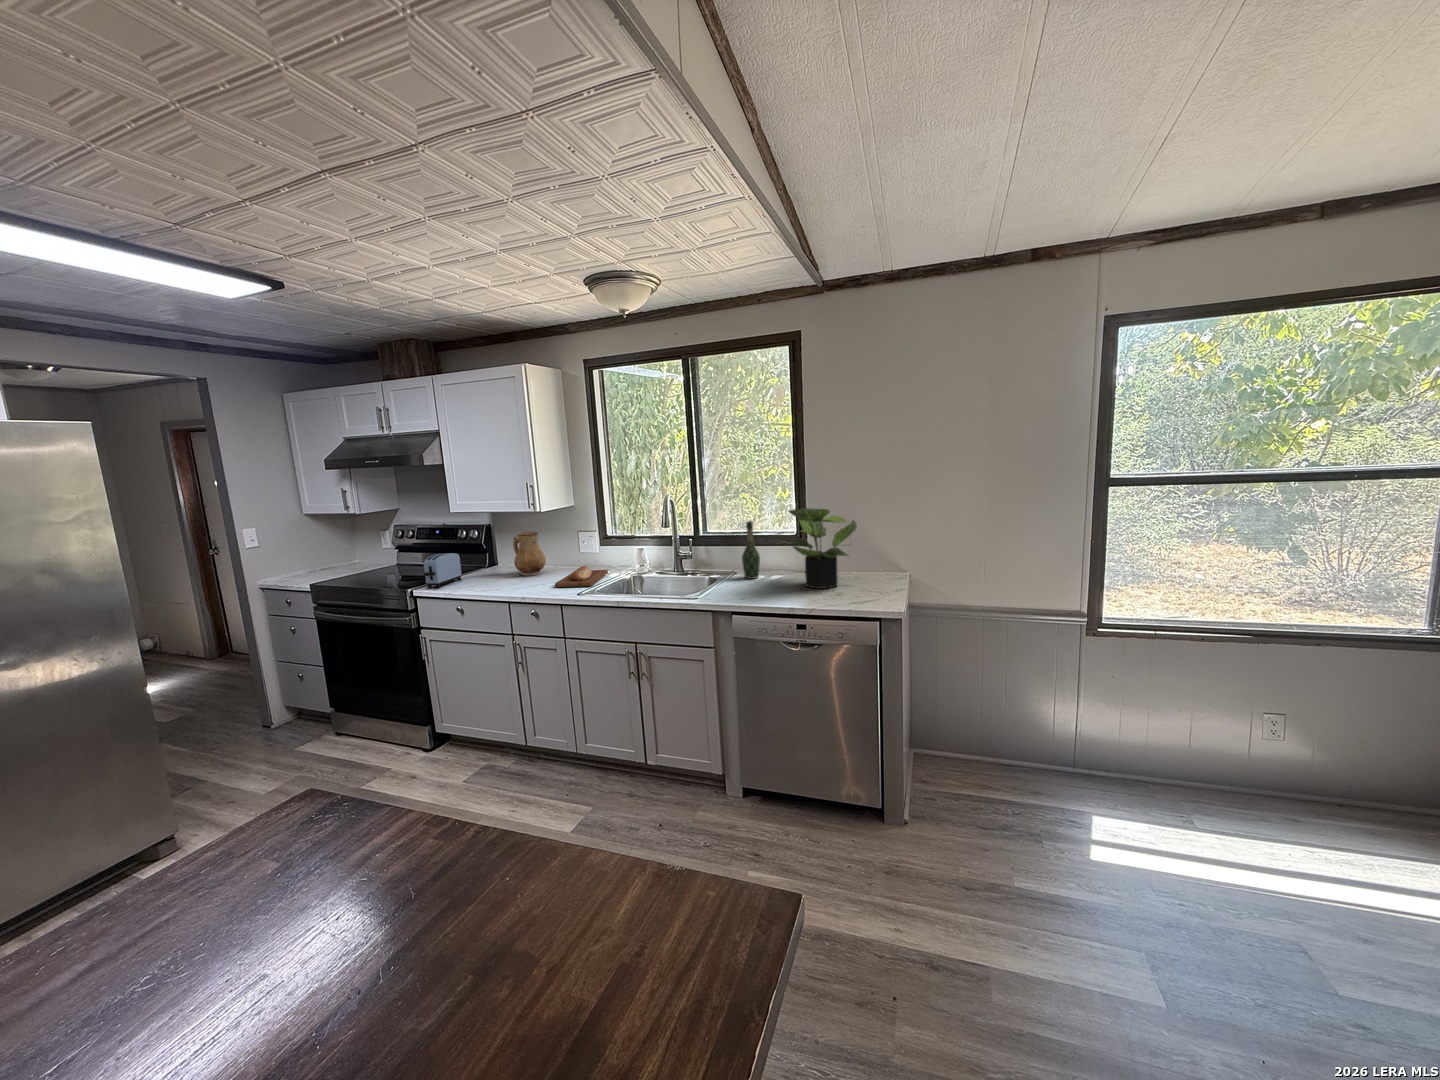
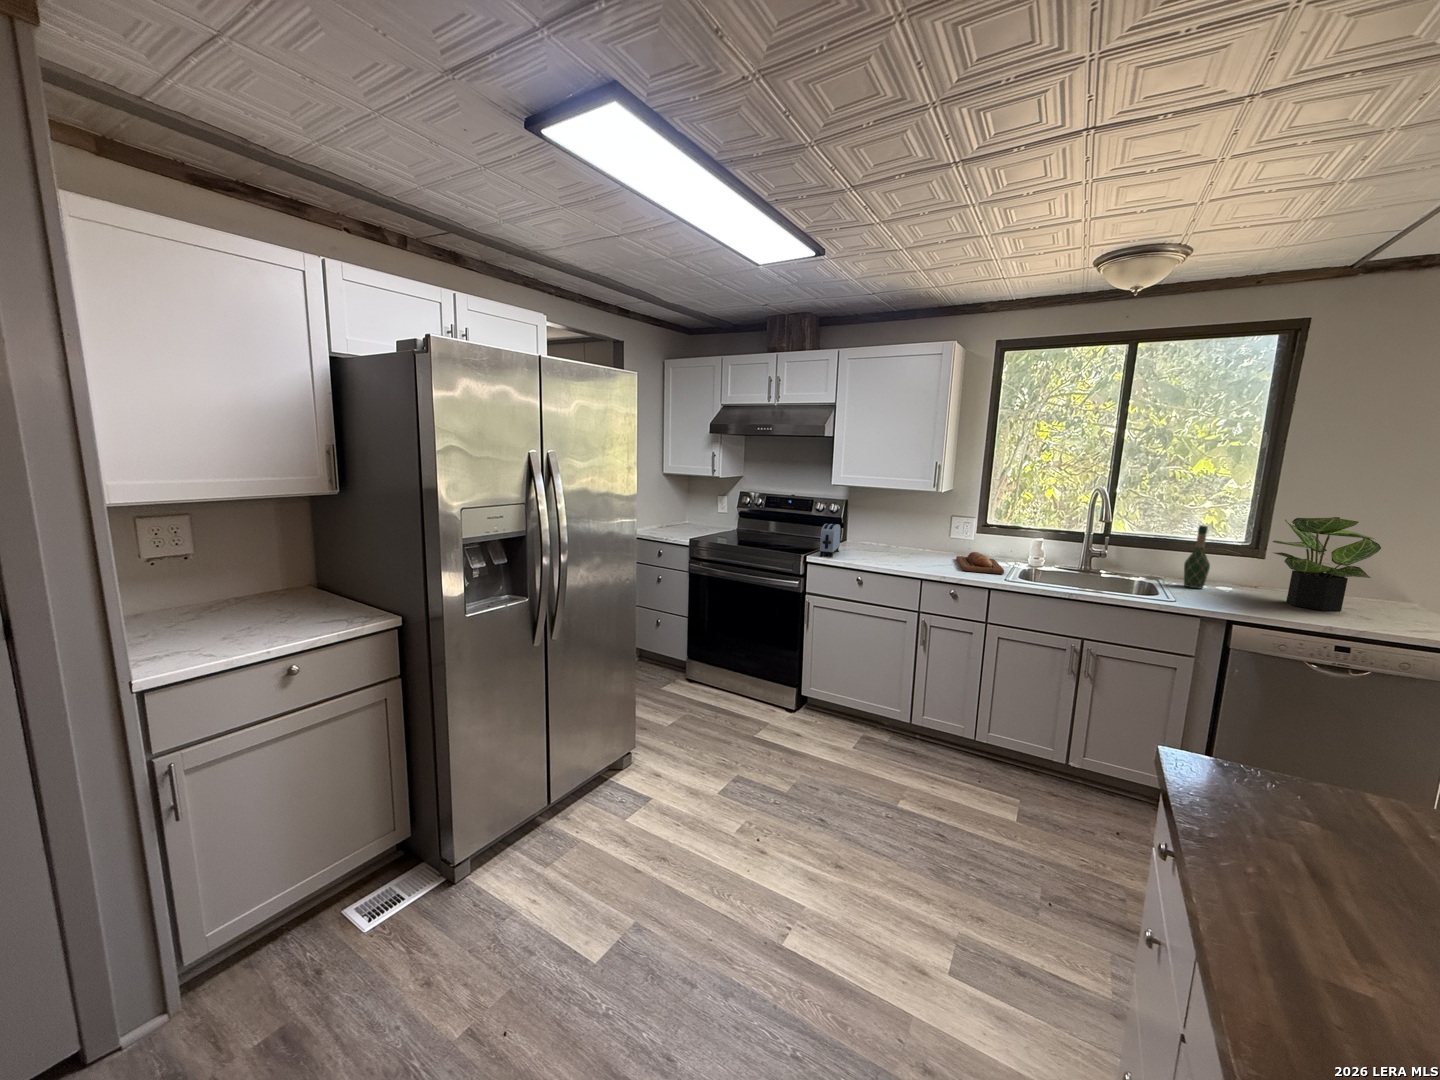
ceramic pitcher: present [513,532,546,576] -> none [889,511,922,555]

